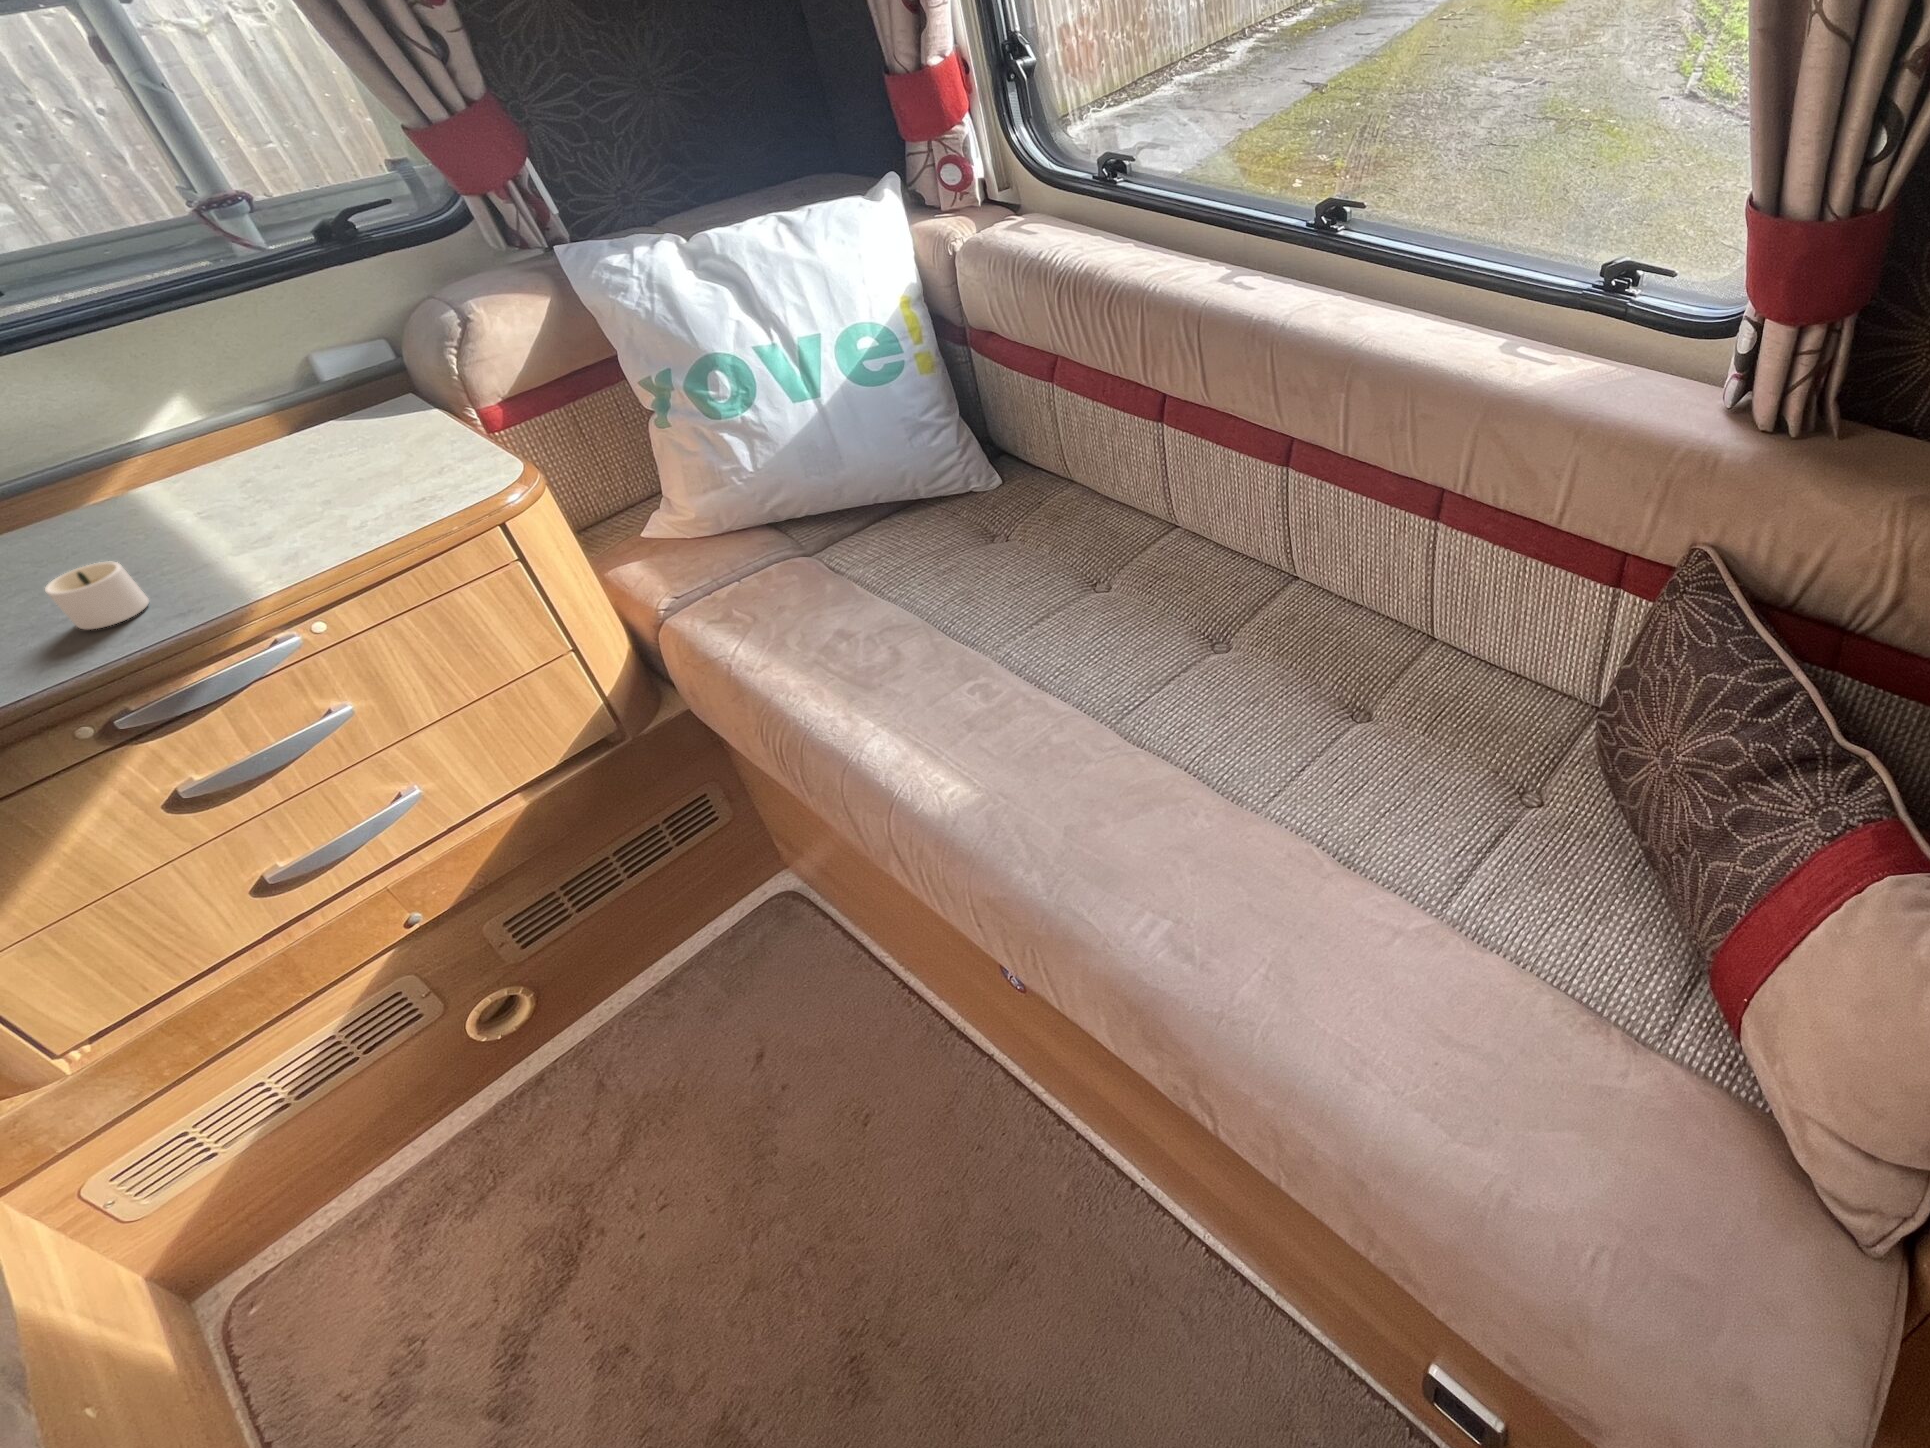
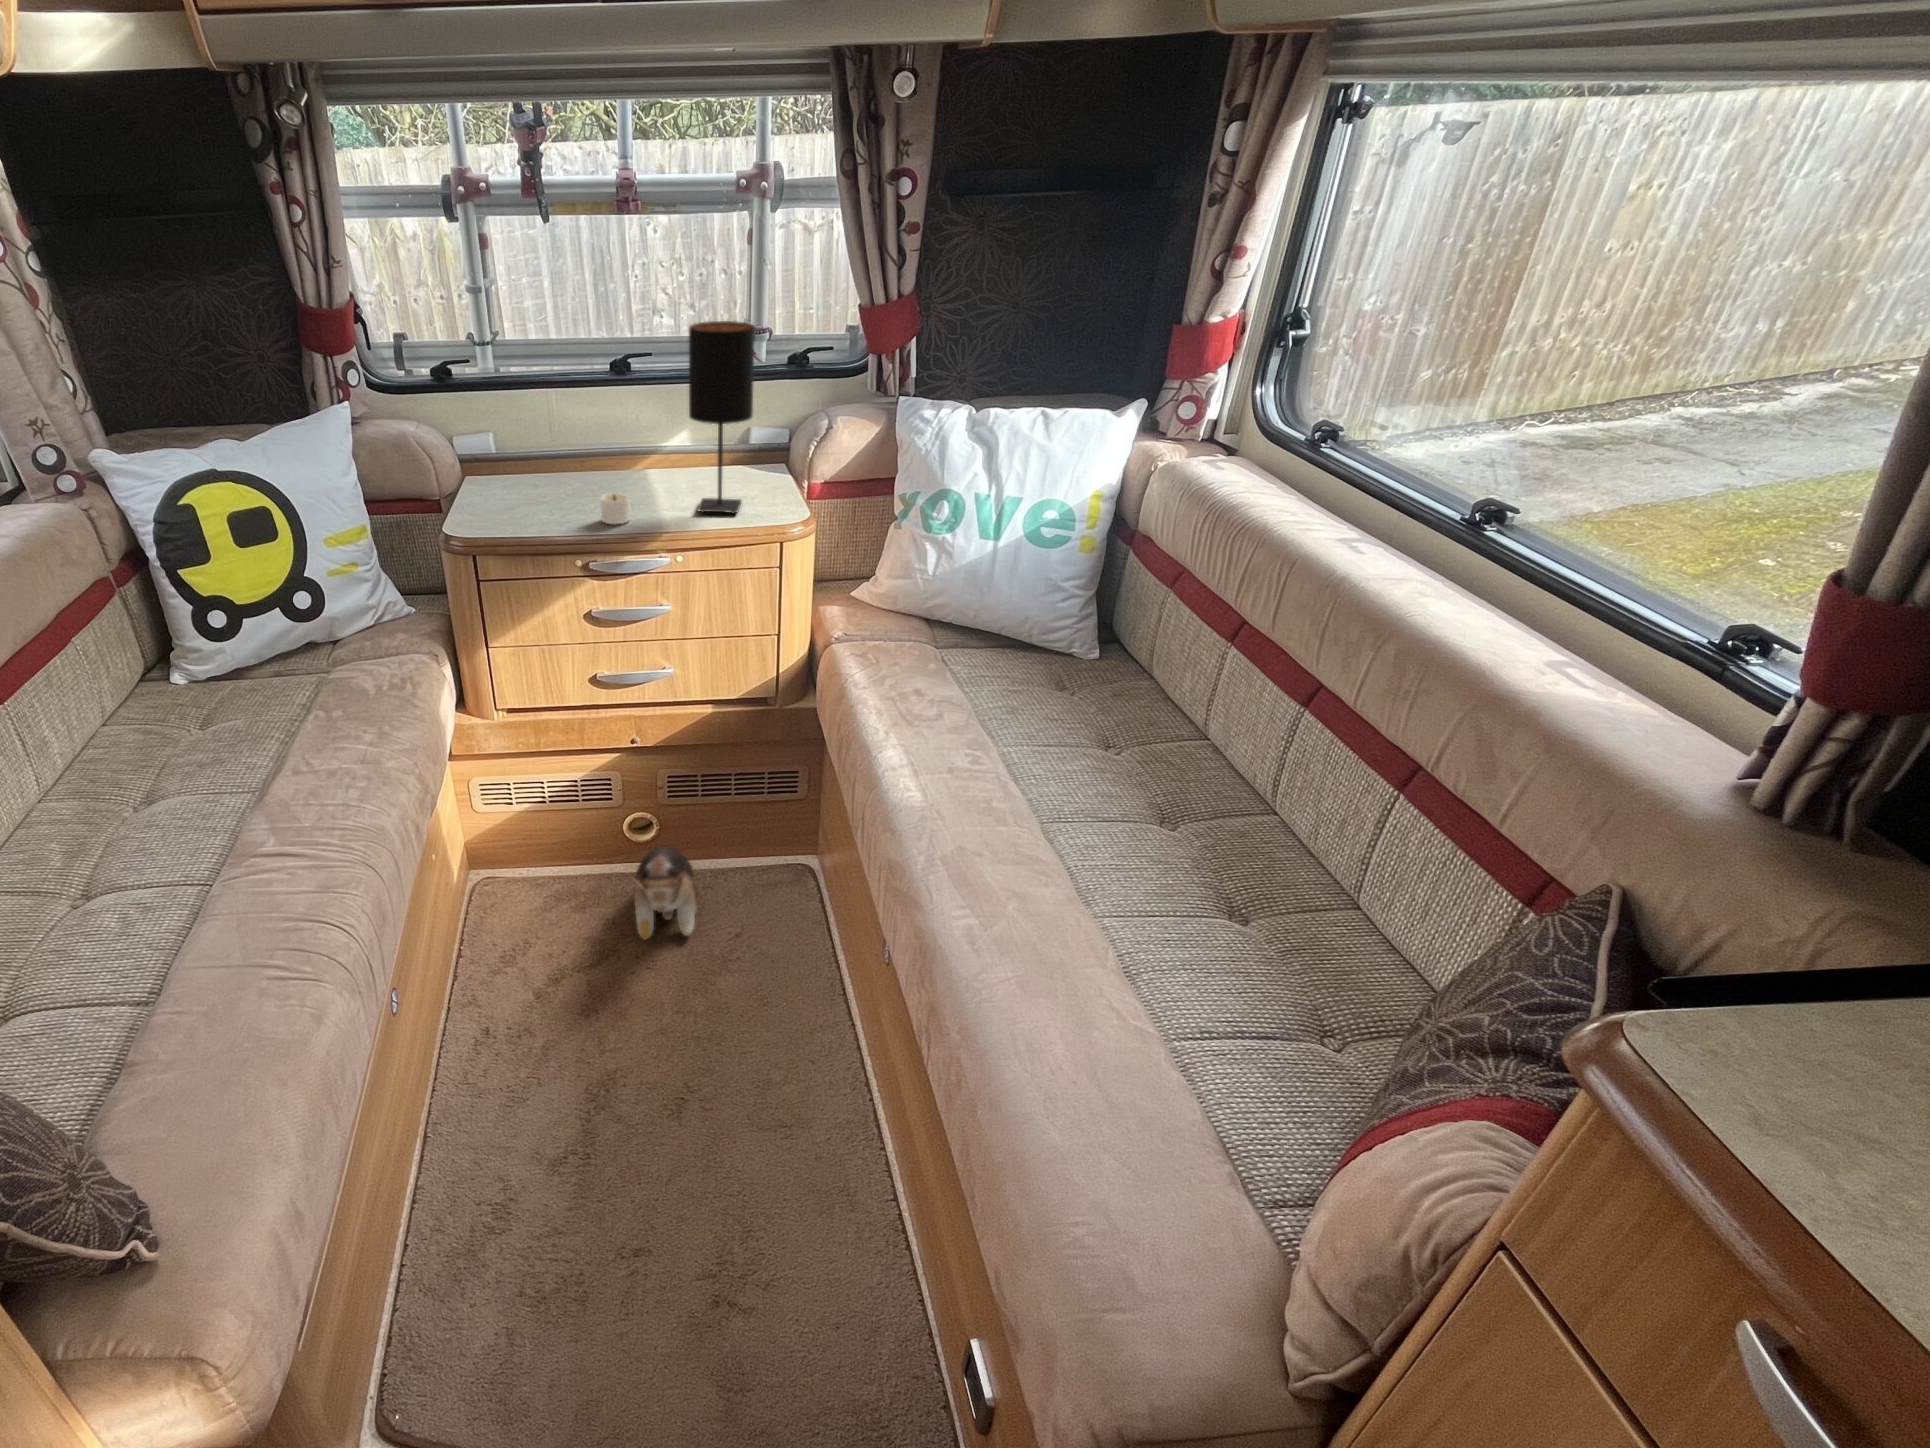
table lamp: none [60,192,384,531] -> present [689,321,755,514]
plush toy: none [542,1027,695,1199] -> present [634,847,699,939]

